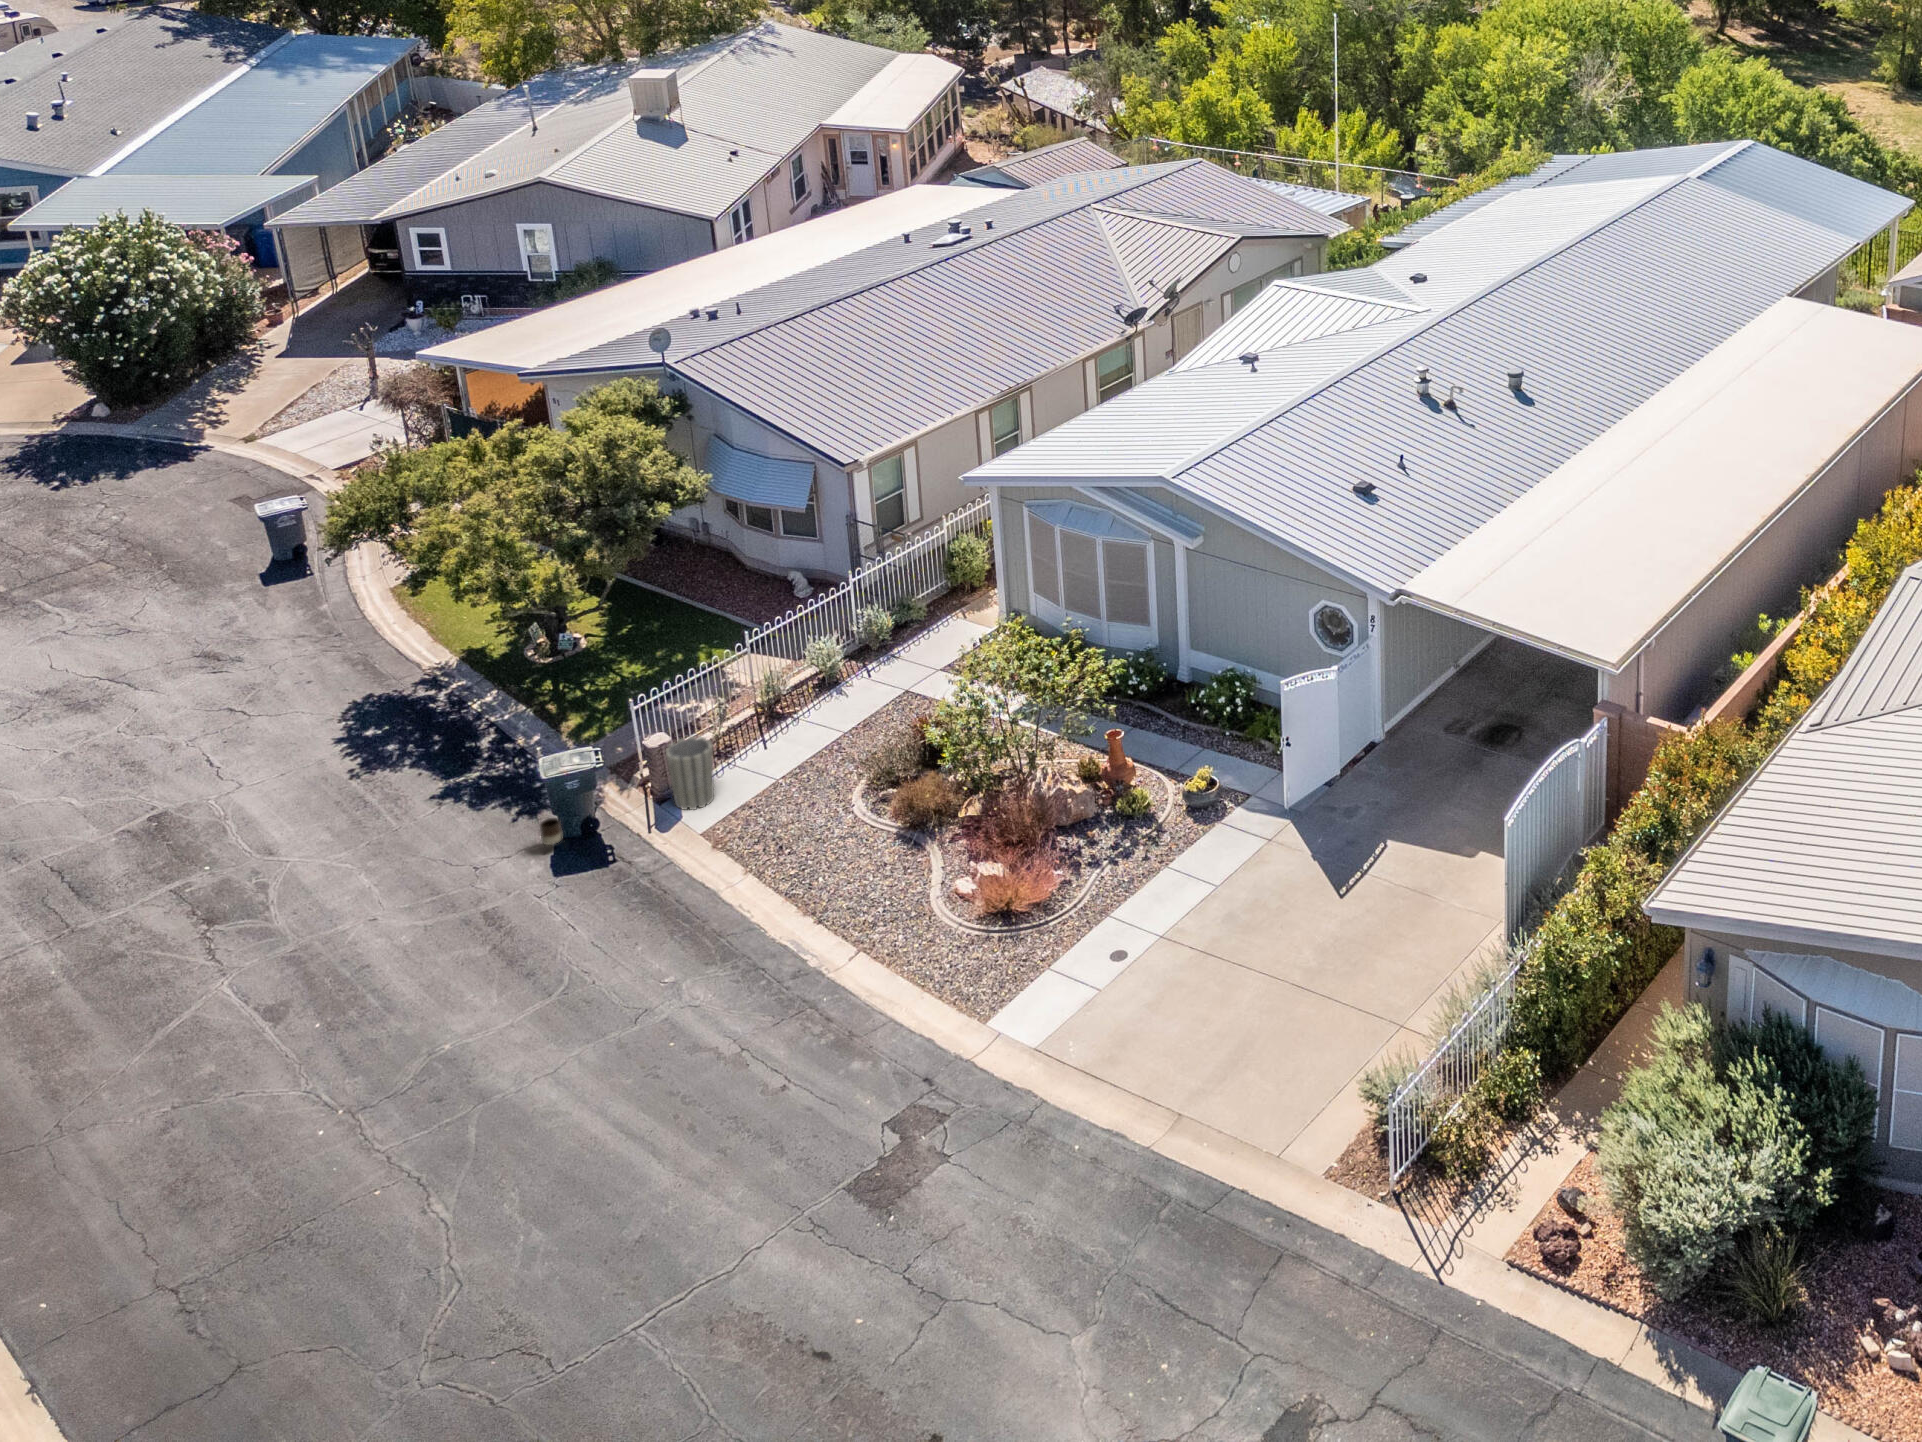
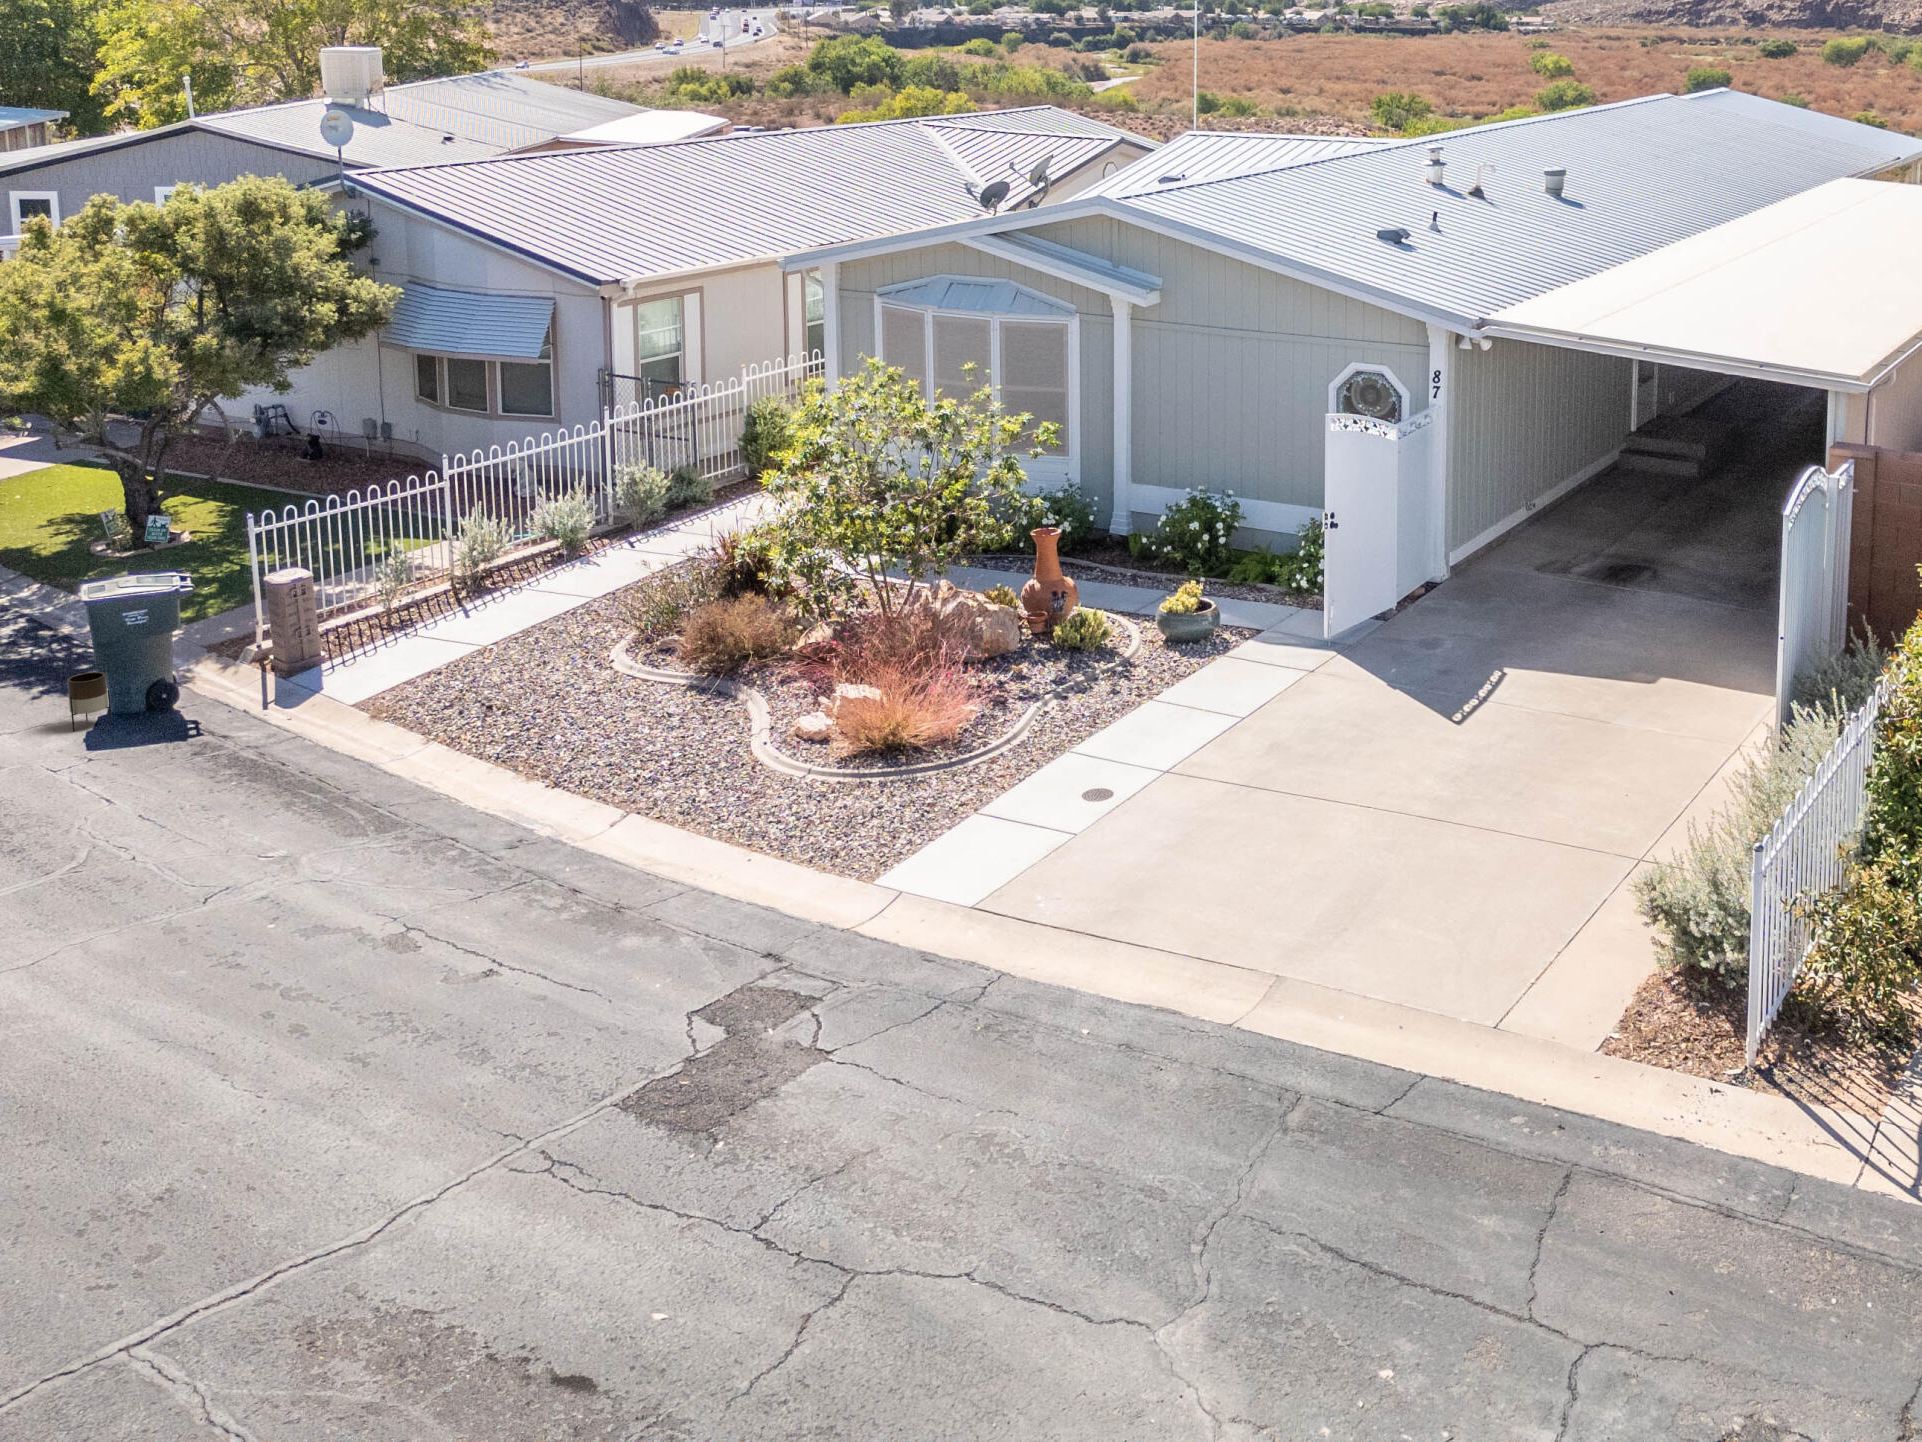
trash can: present [666,737,714,810] -> none [299,564,381,680]

